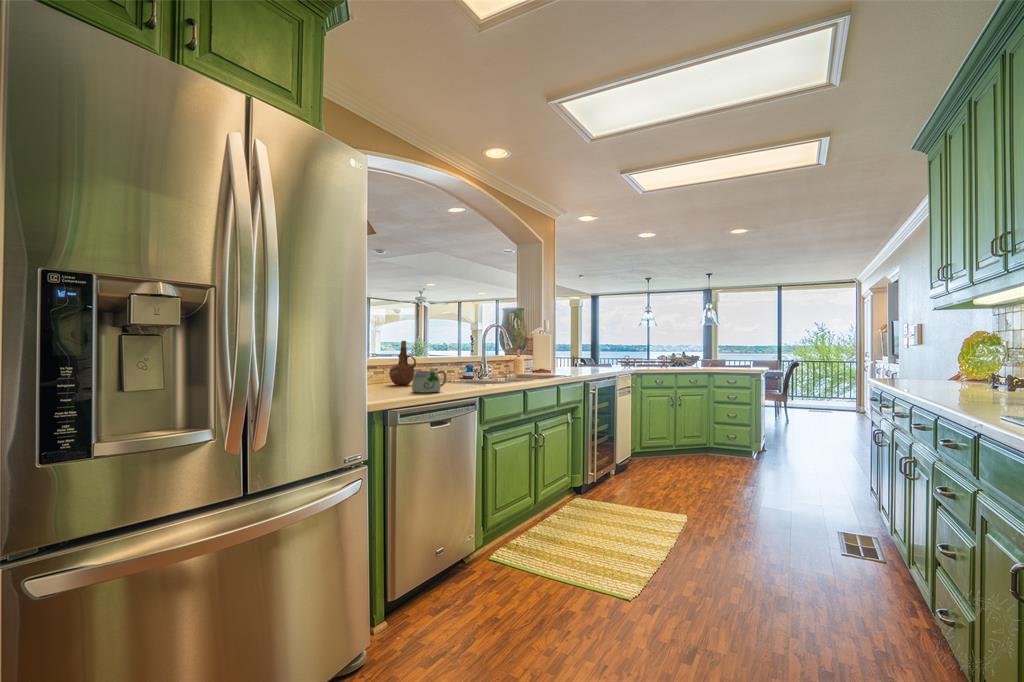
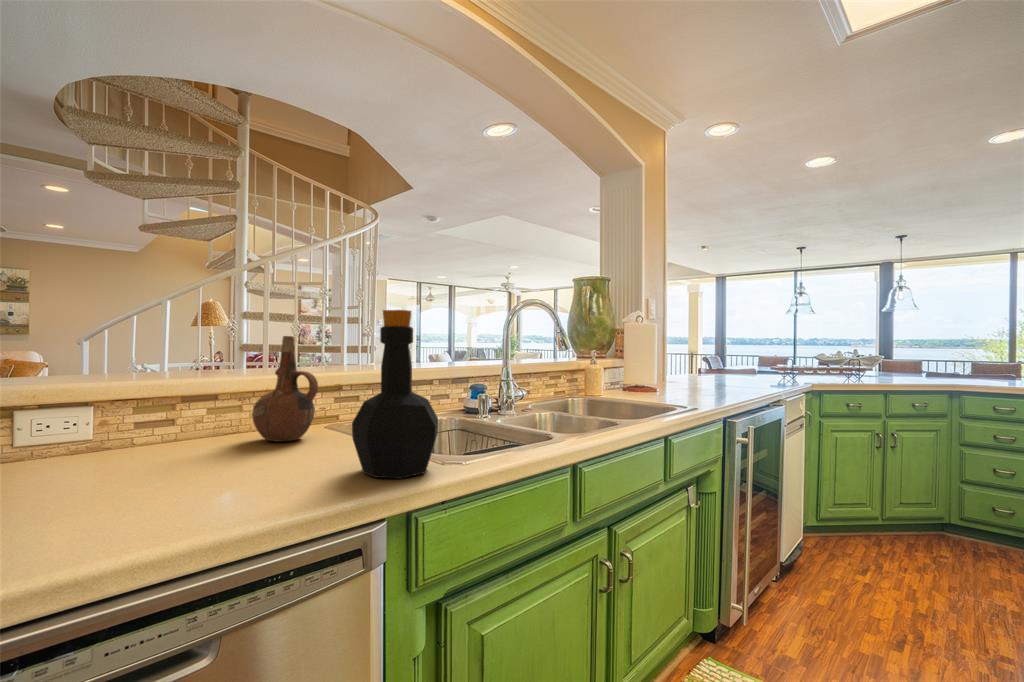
bottle: none [451,331,482,389] -> present [352,310,438,479]
mug: present [412,371,446,392] -> none [164,432,299,518]

